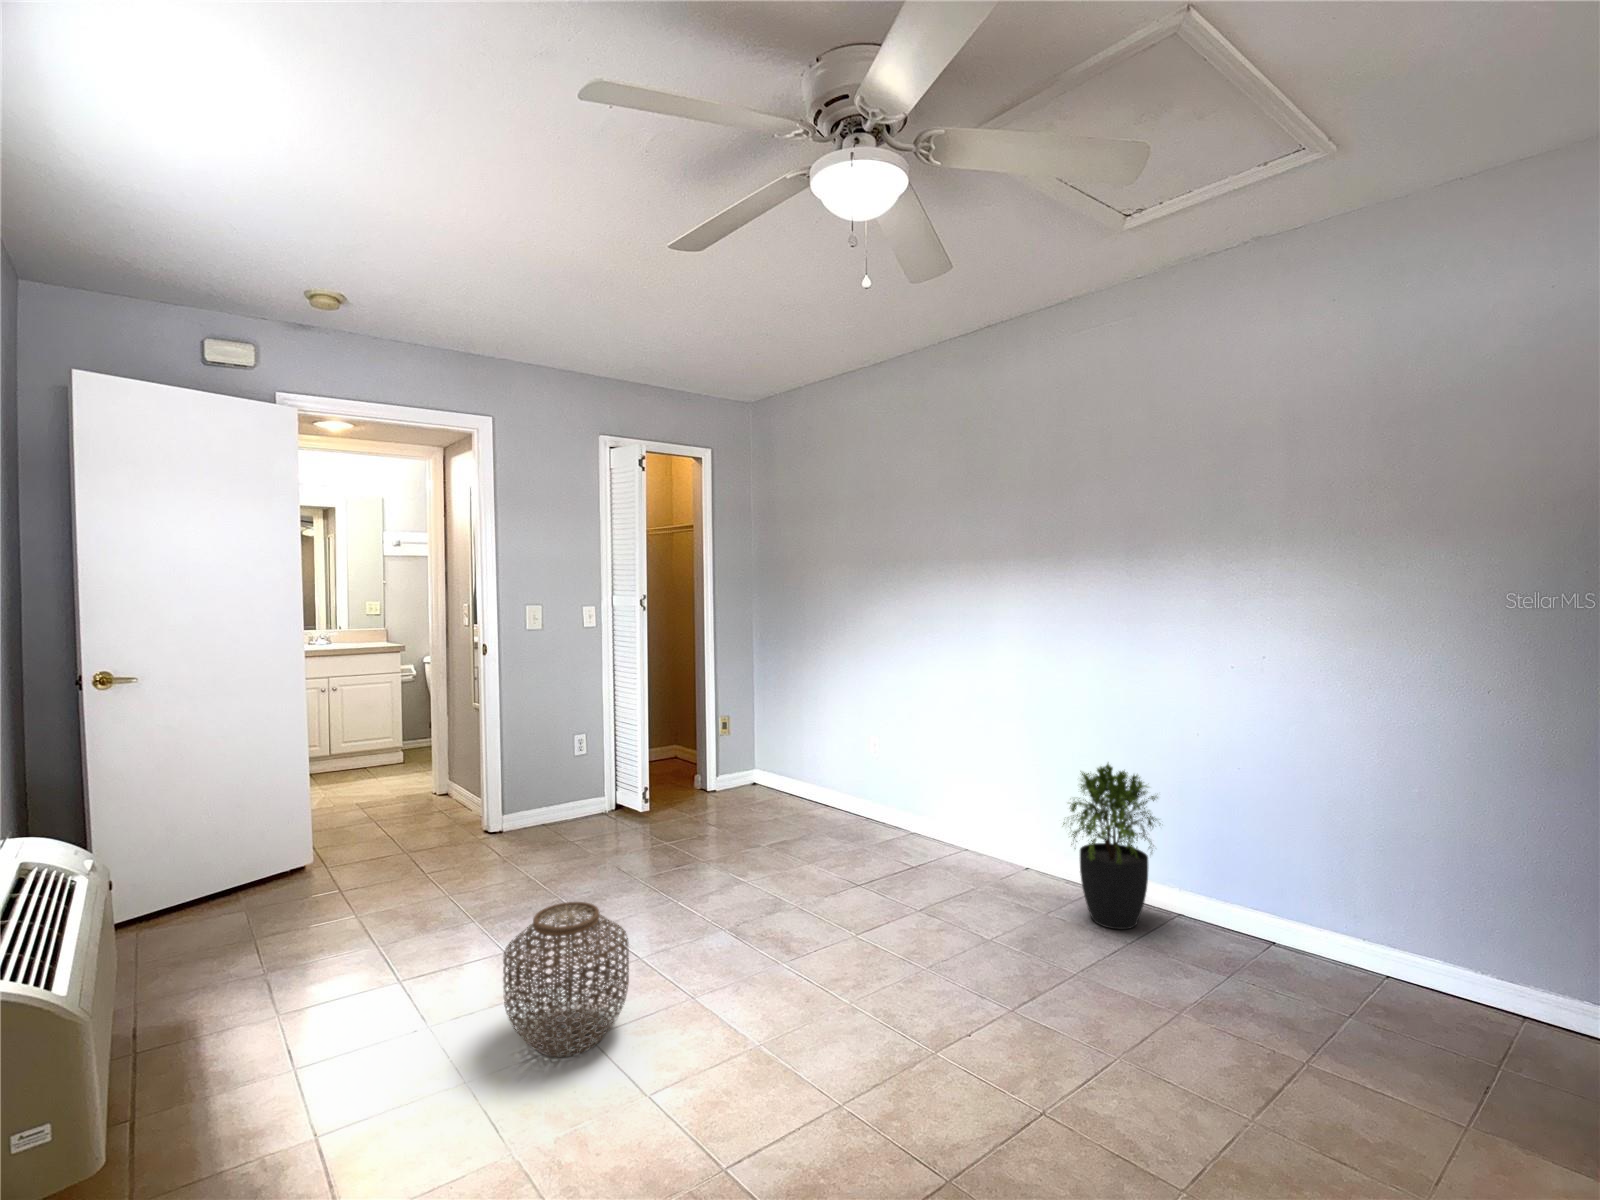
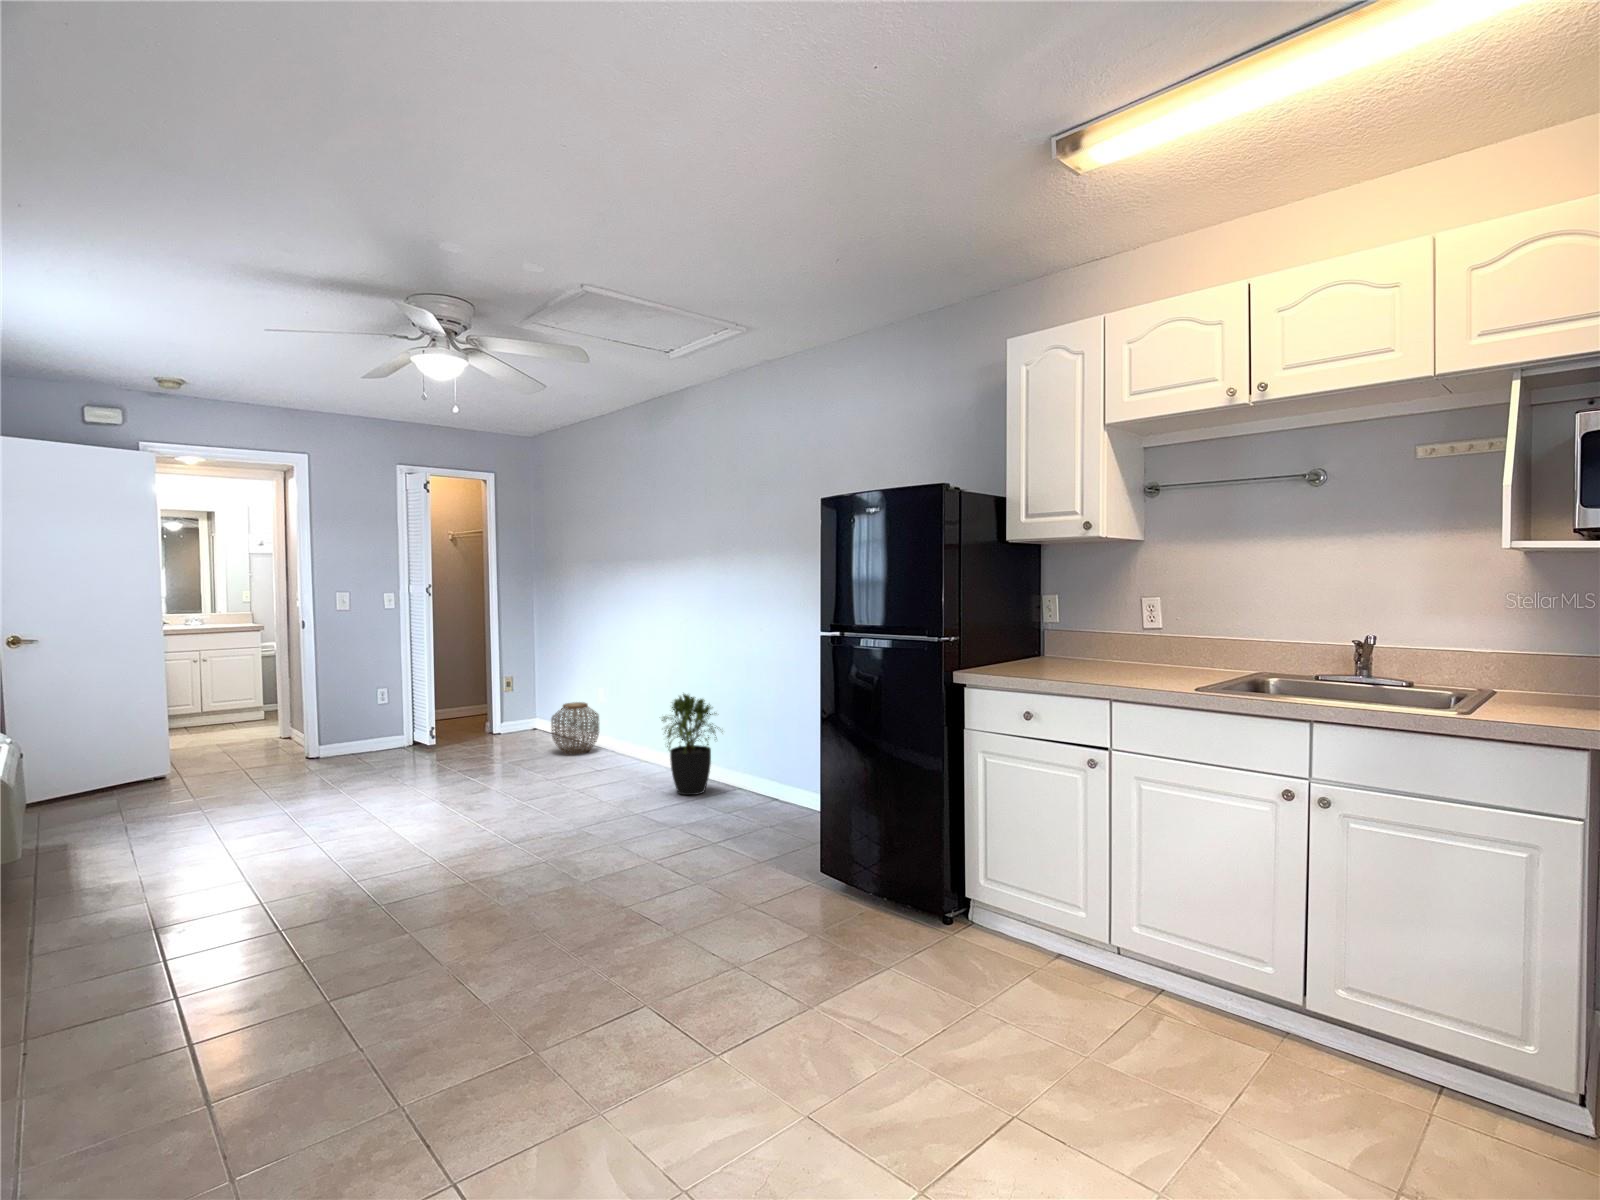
woven basket: present [503,902,629,1057] -> present [552,702,599,754]

